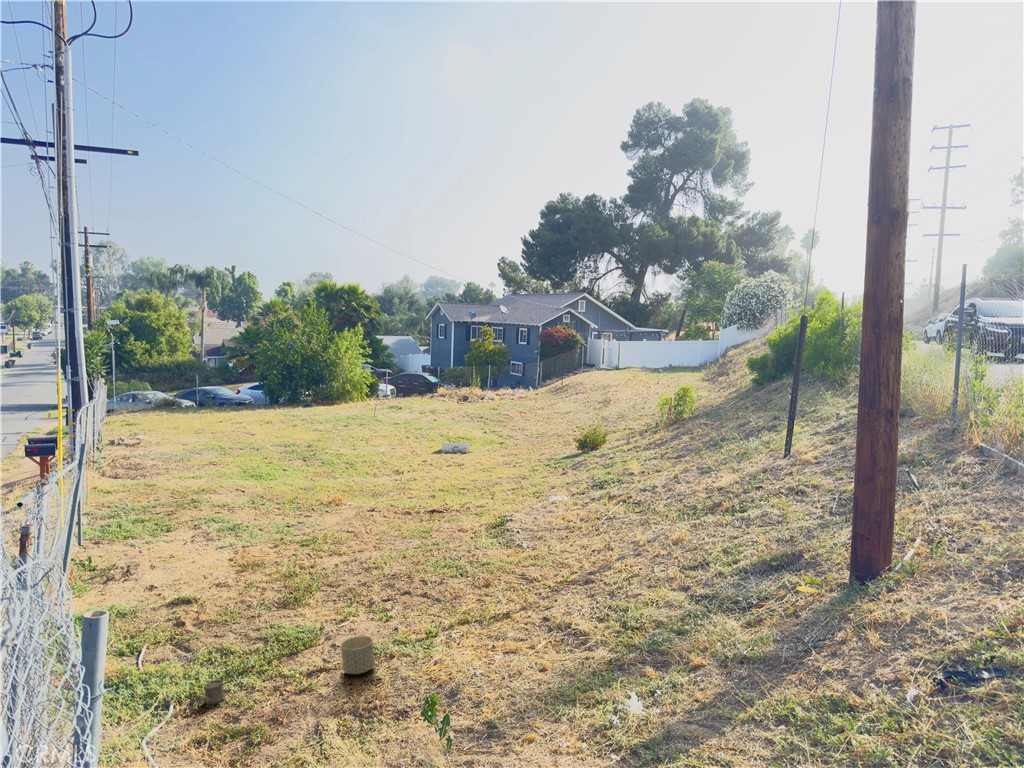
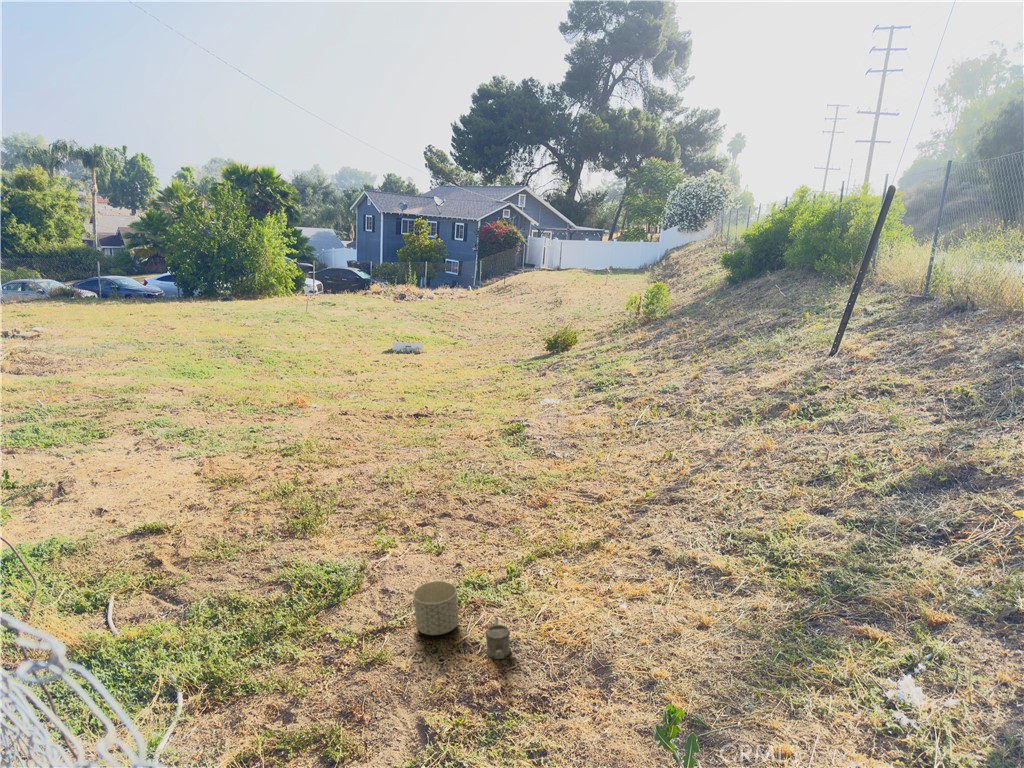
watering can: present [196,676,224,705] -> present [486,618,511,659]

